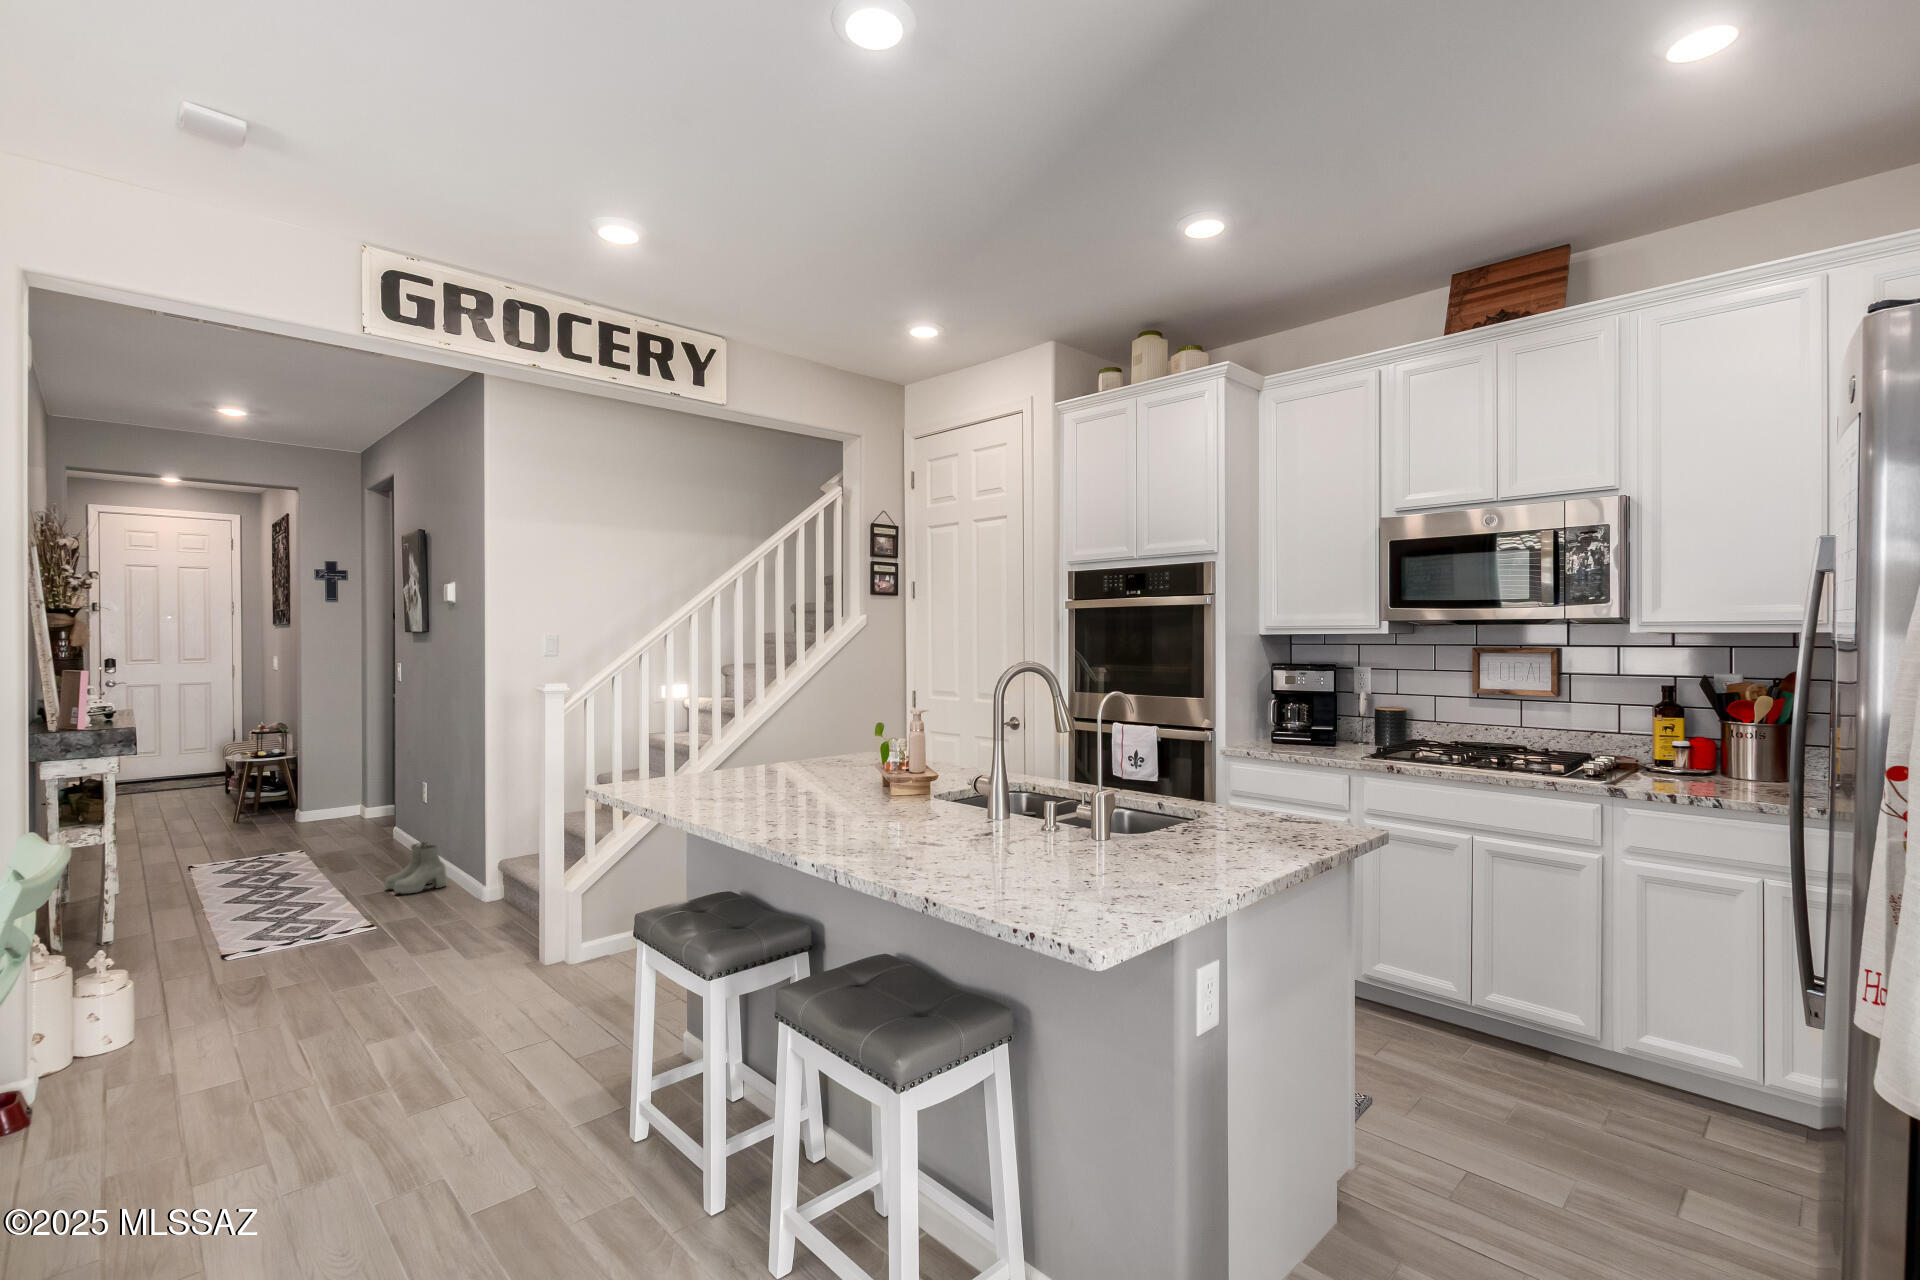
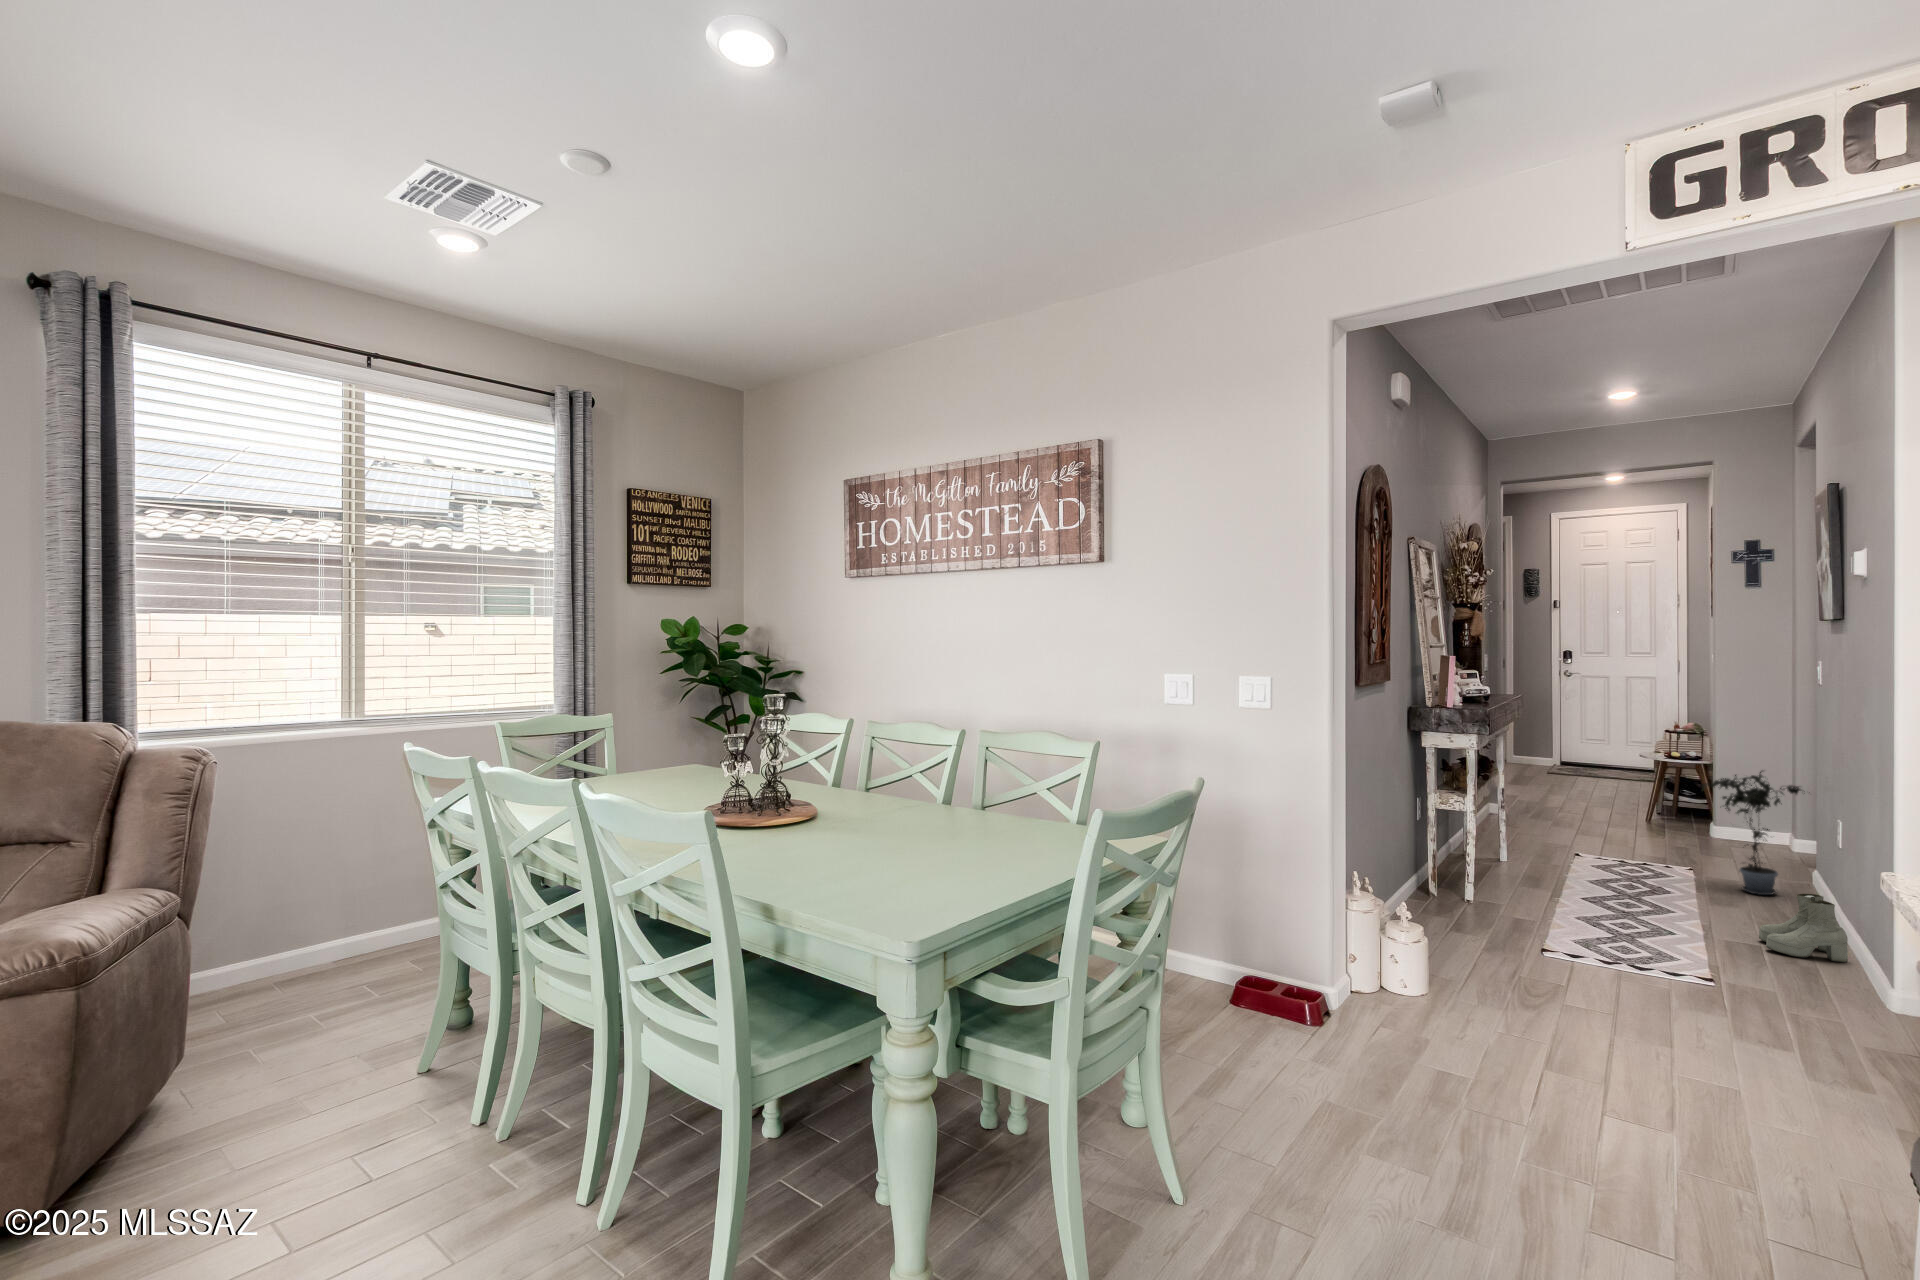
potted plant: none [319,754,400,858] -> present [1703,771,1801,895]

